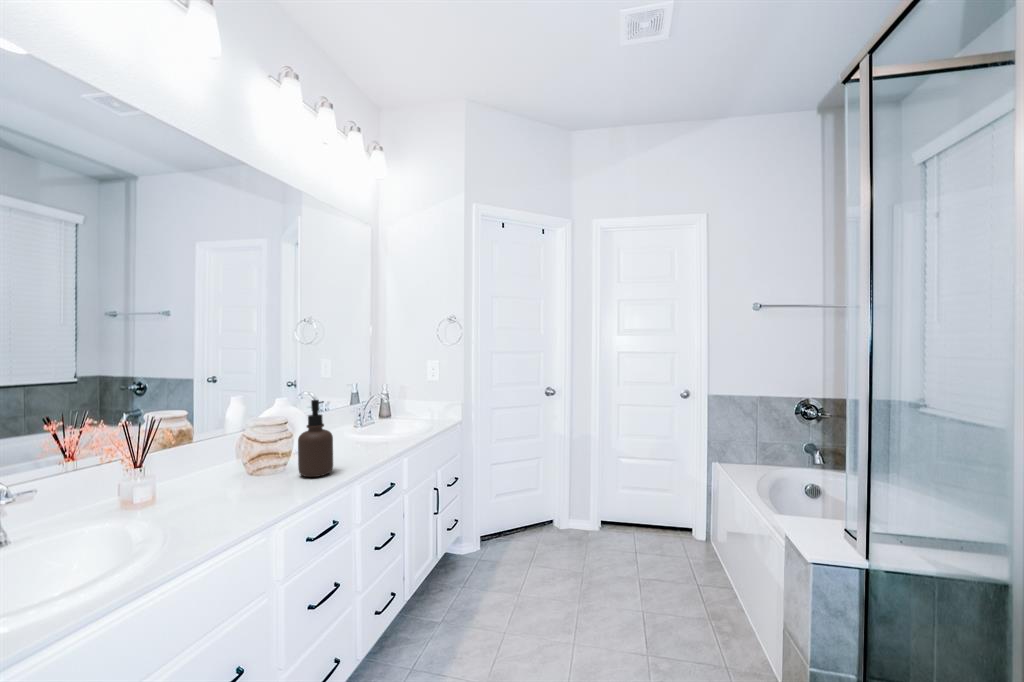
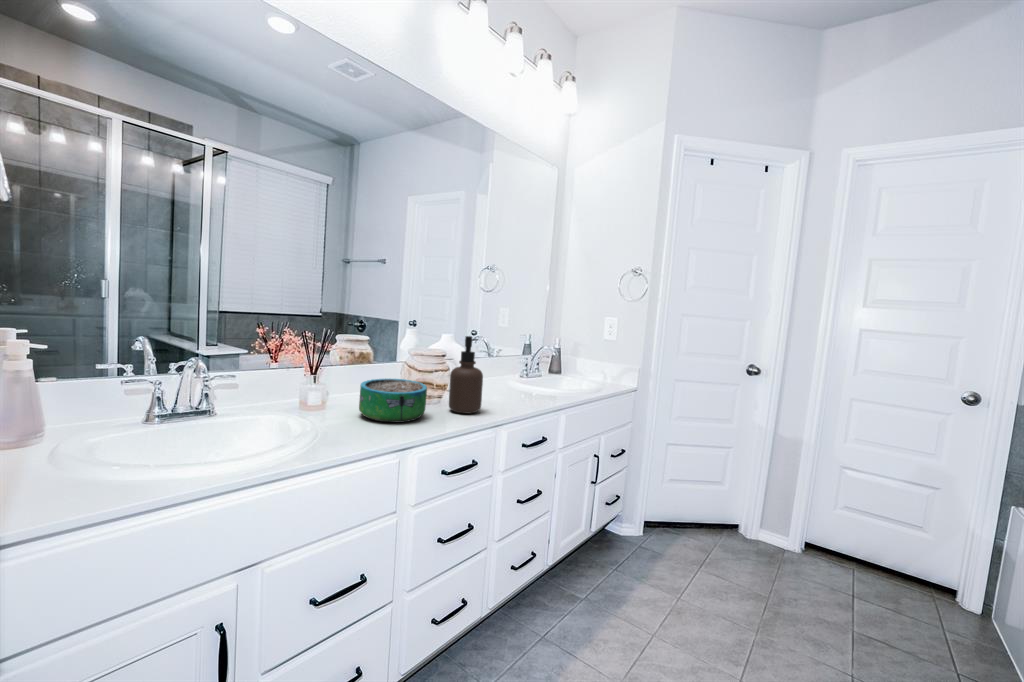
decorative bowl: none [199,454,278,505] -> present [359,379,427,422]

